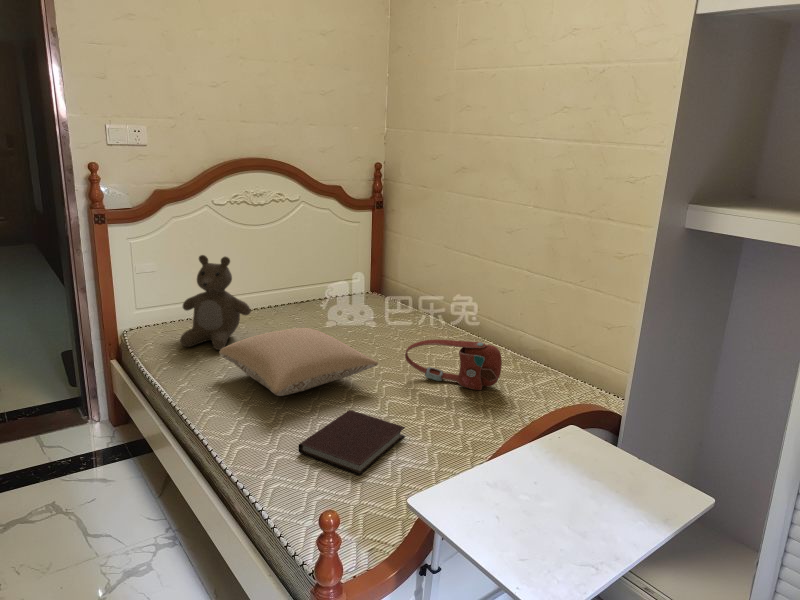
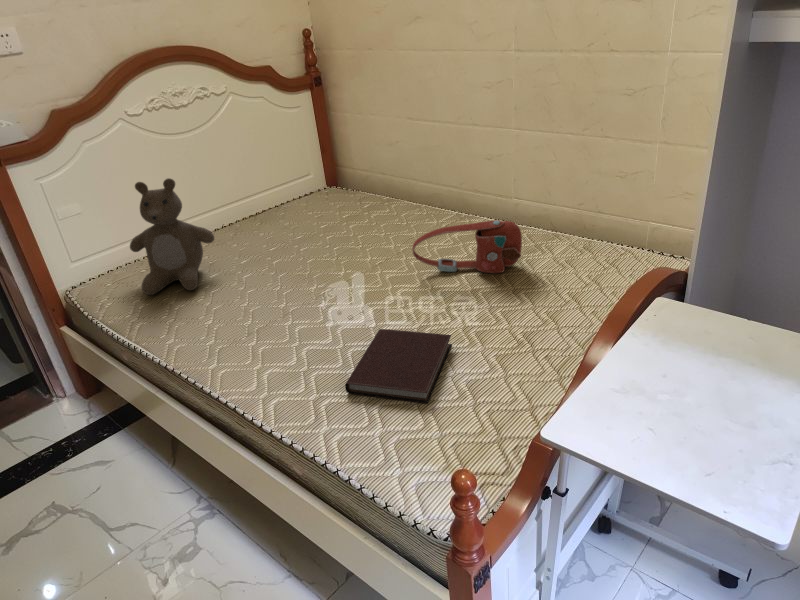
pillow: present [219,328,378,396] -> none [201,243,389,332]

